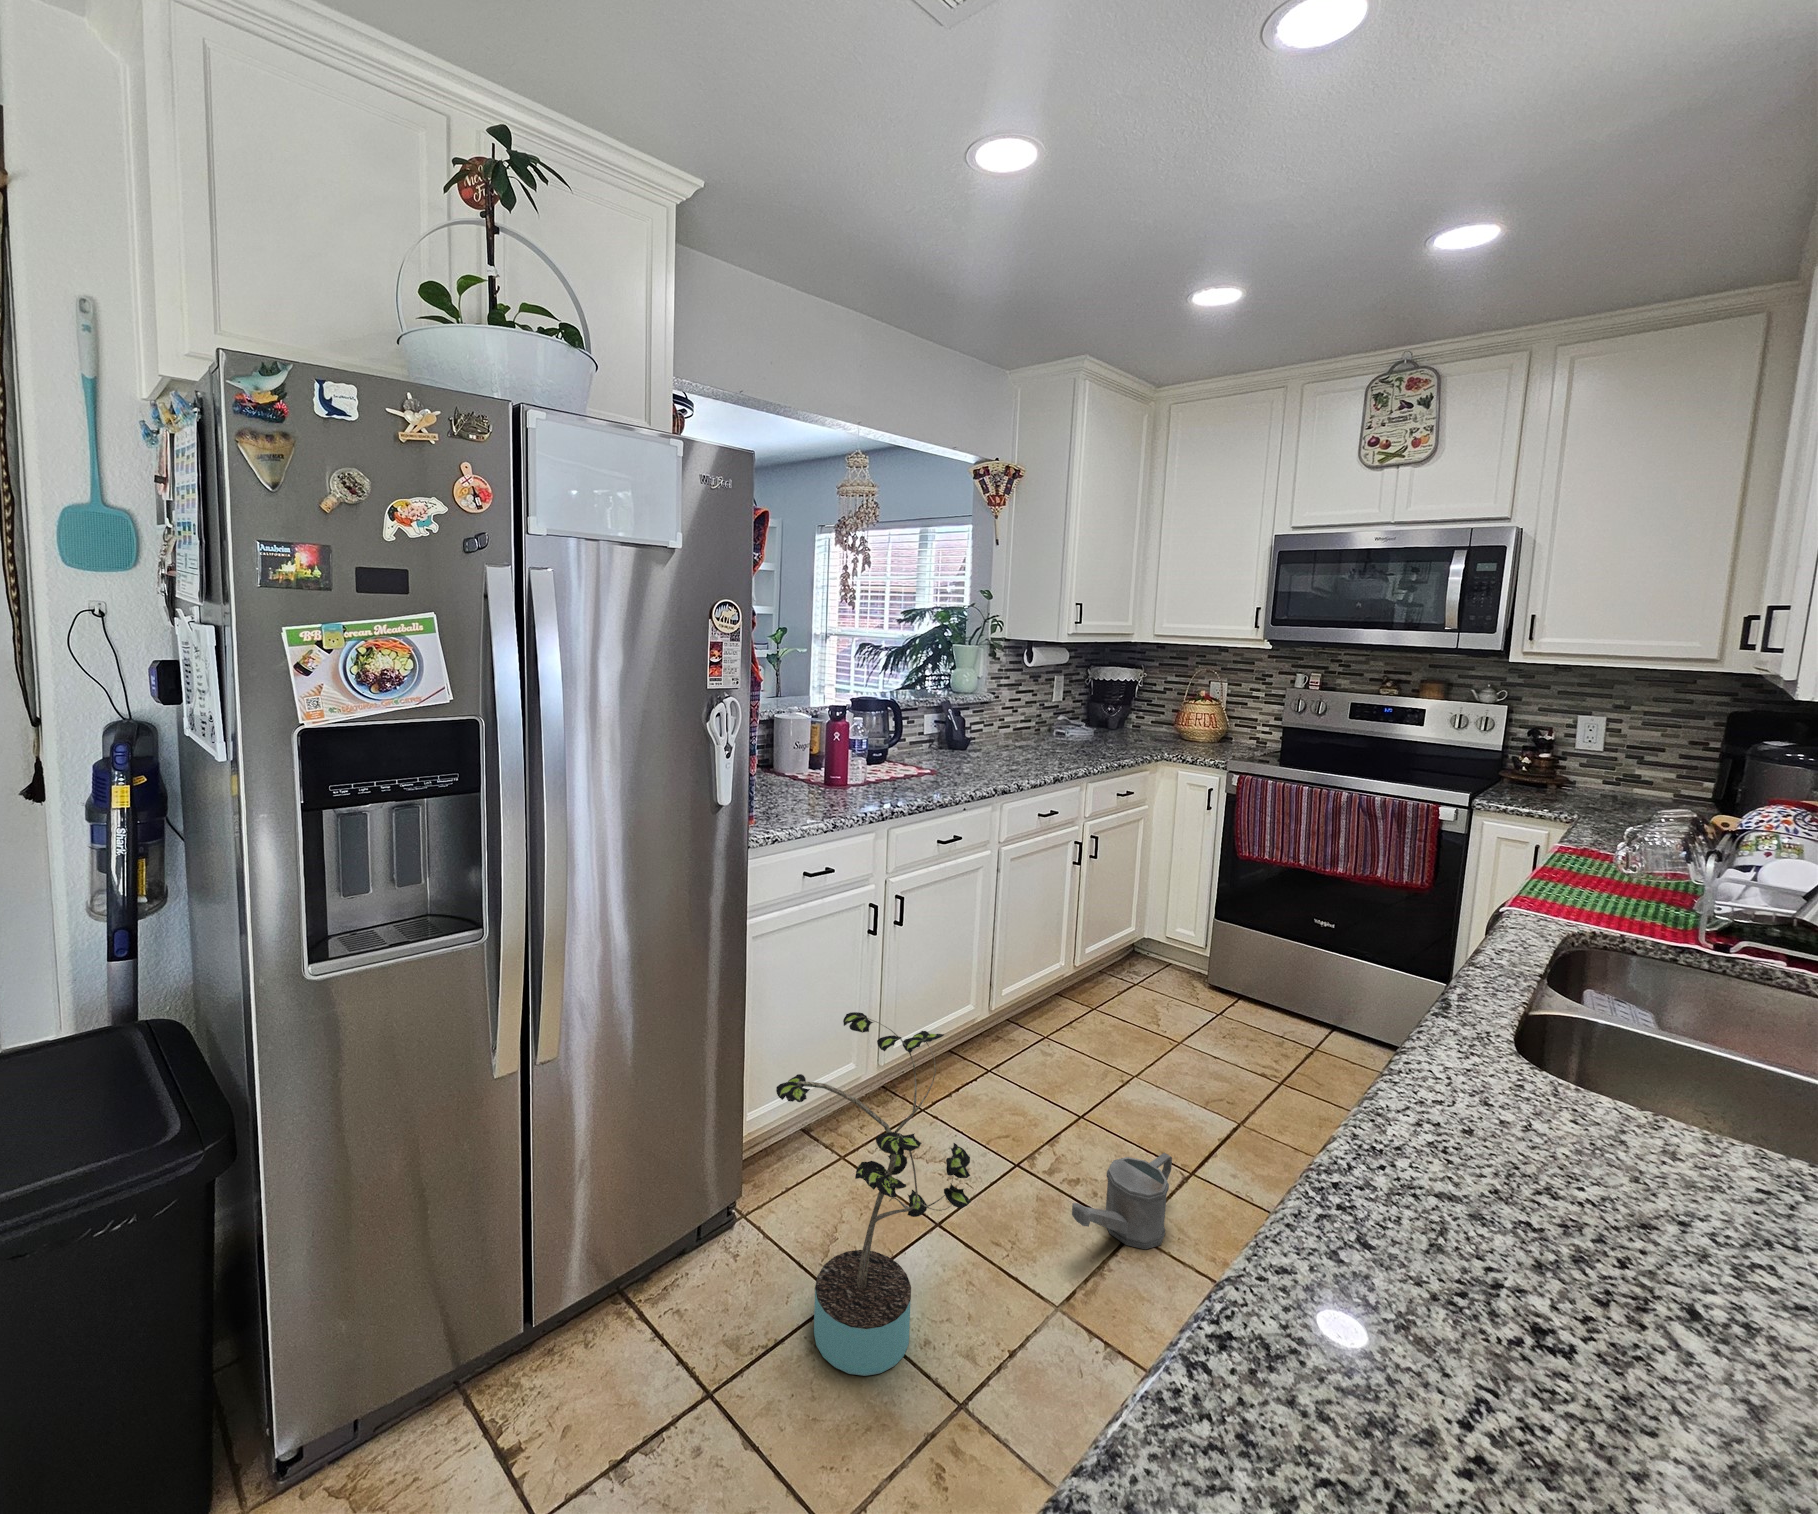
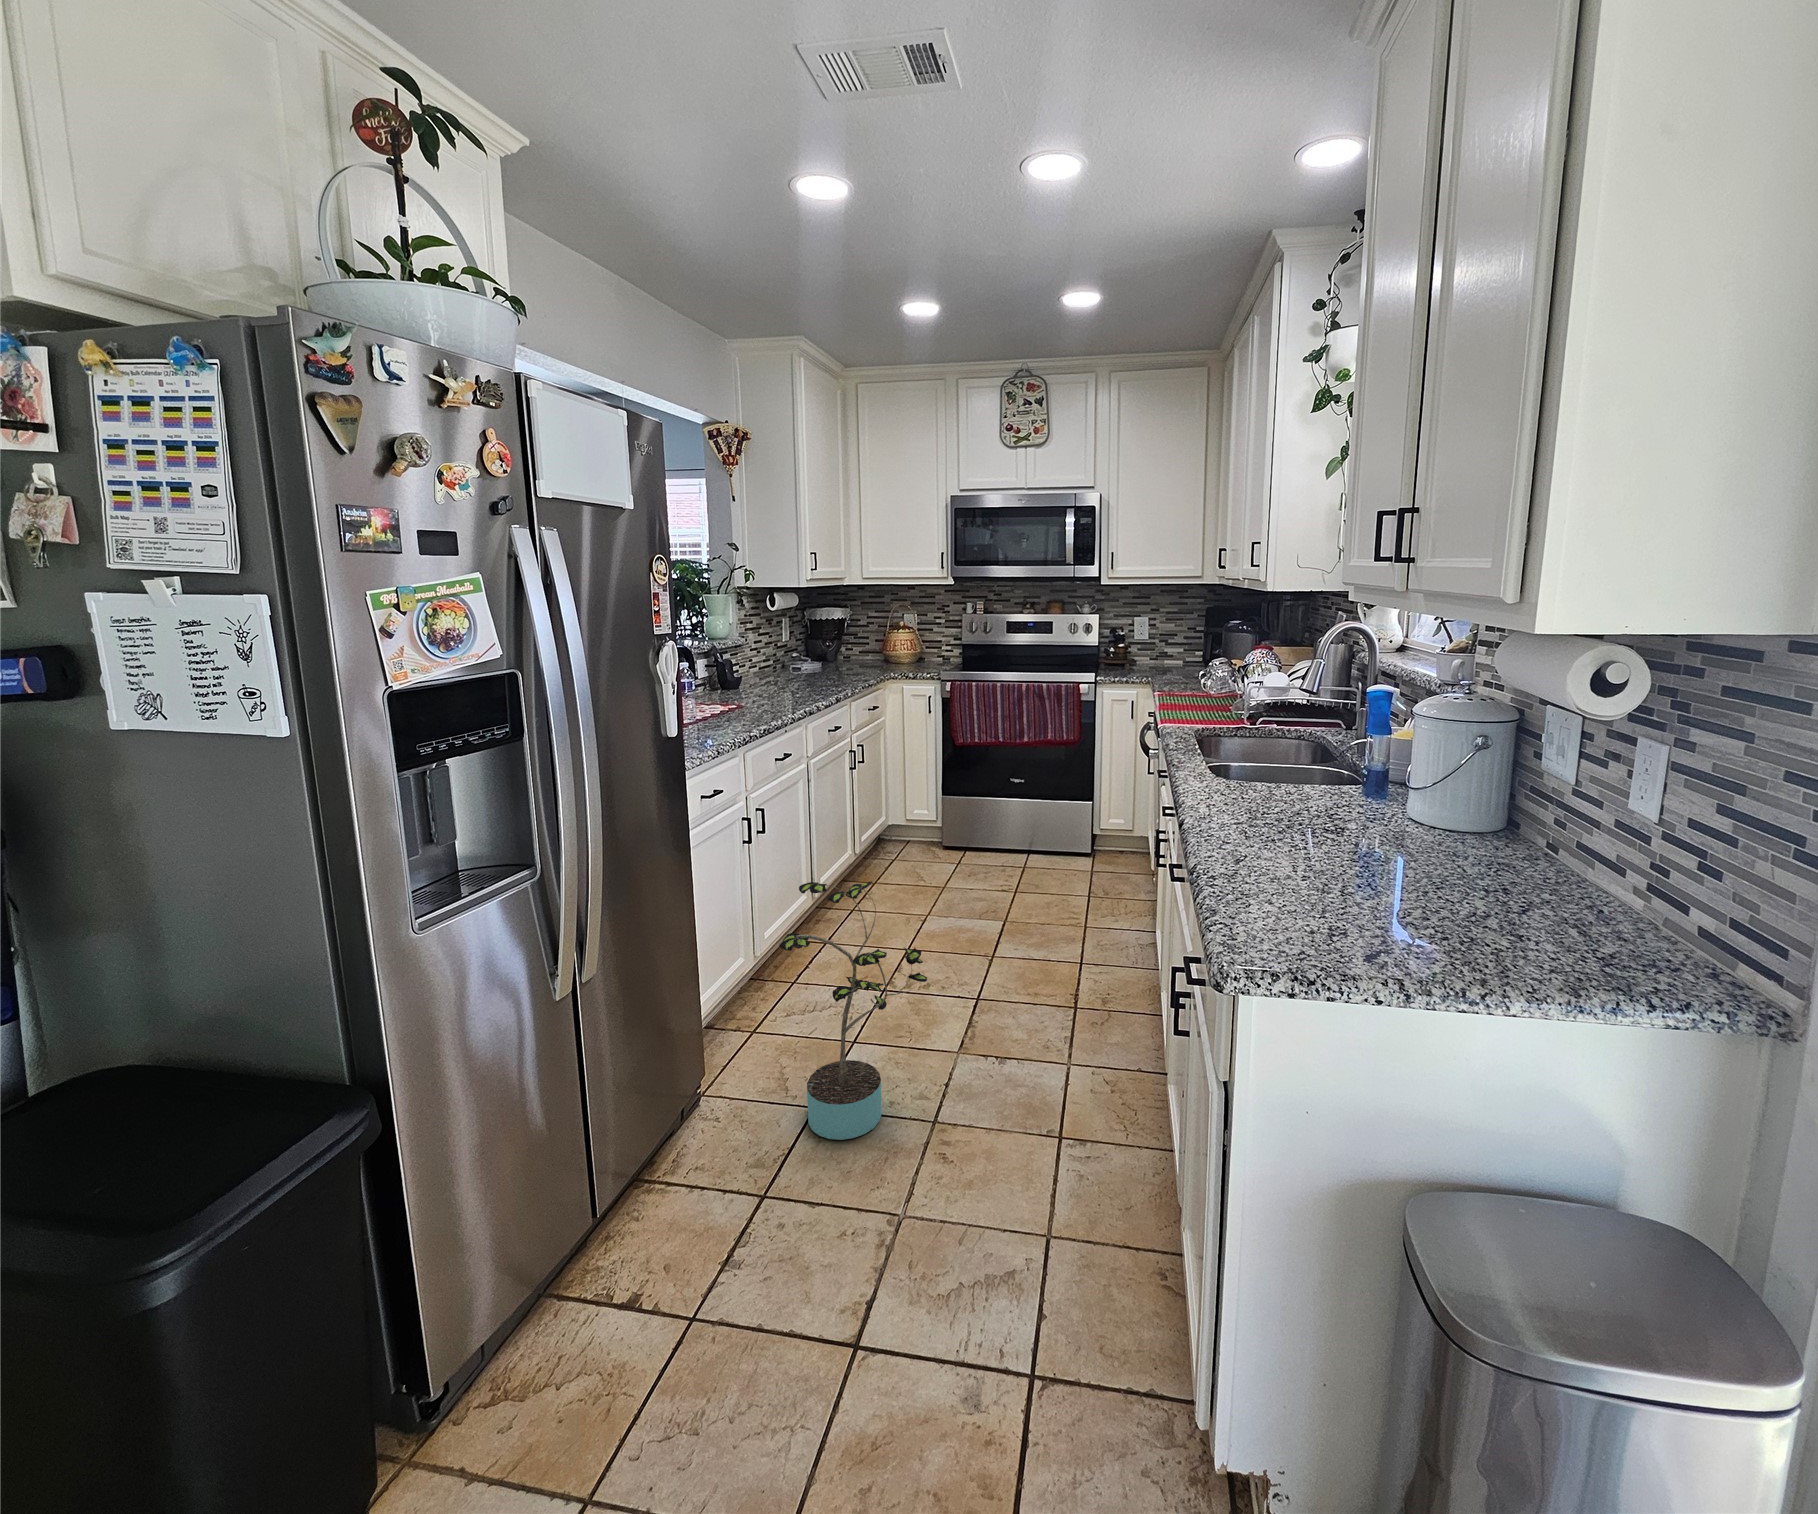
watering can: present [1072,1153,1172,1249] -> none [950,941,995,1004]

